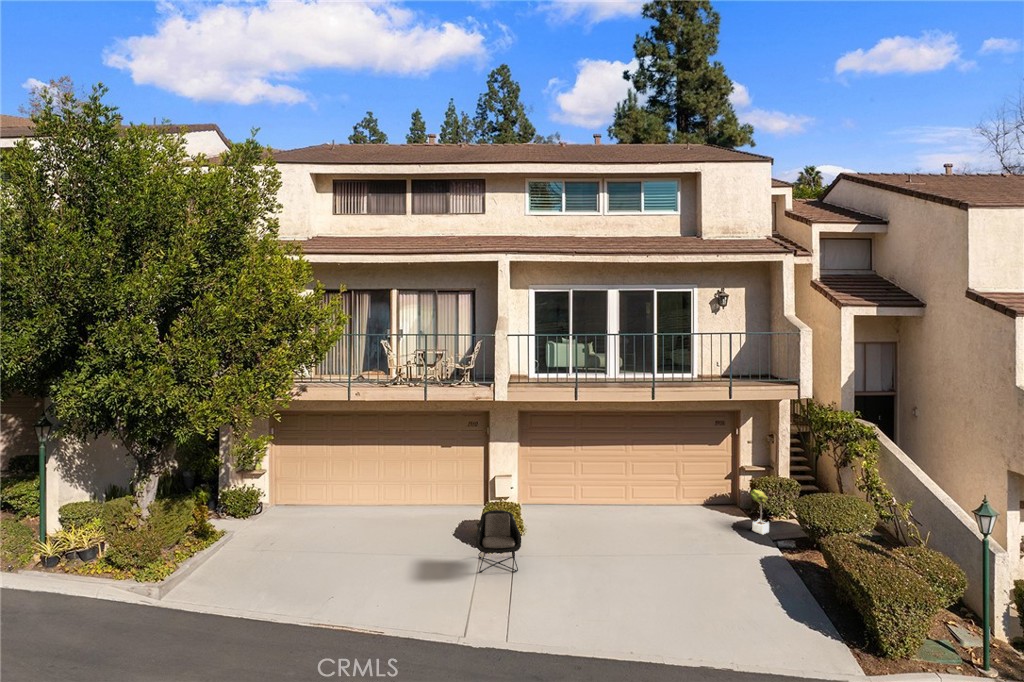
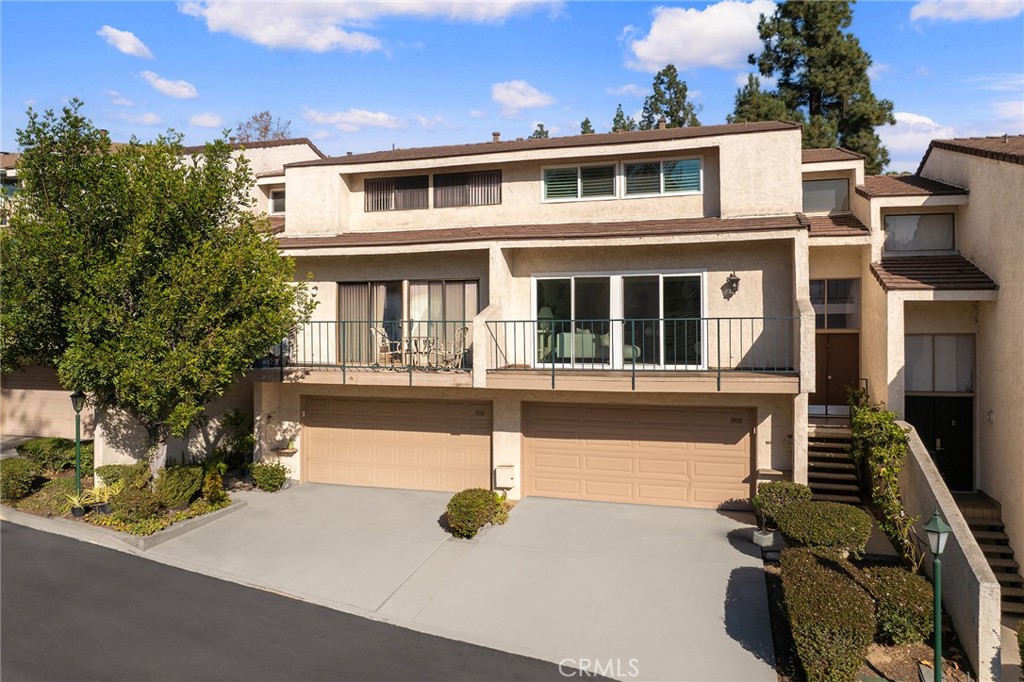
lounge chair: present [476,510,521,573] -> none [423,490,472,552]

